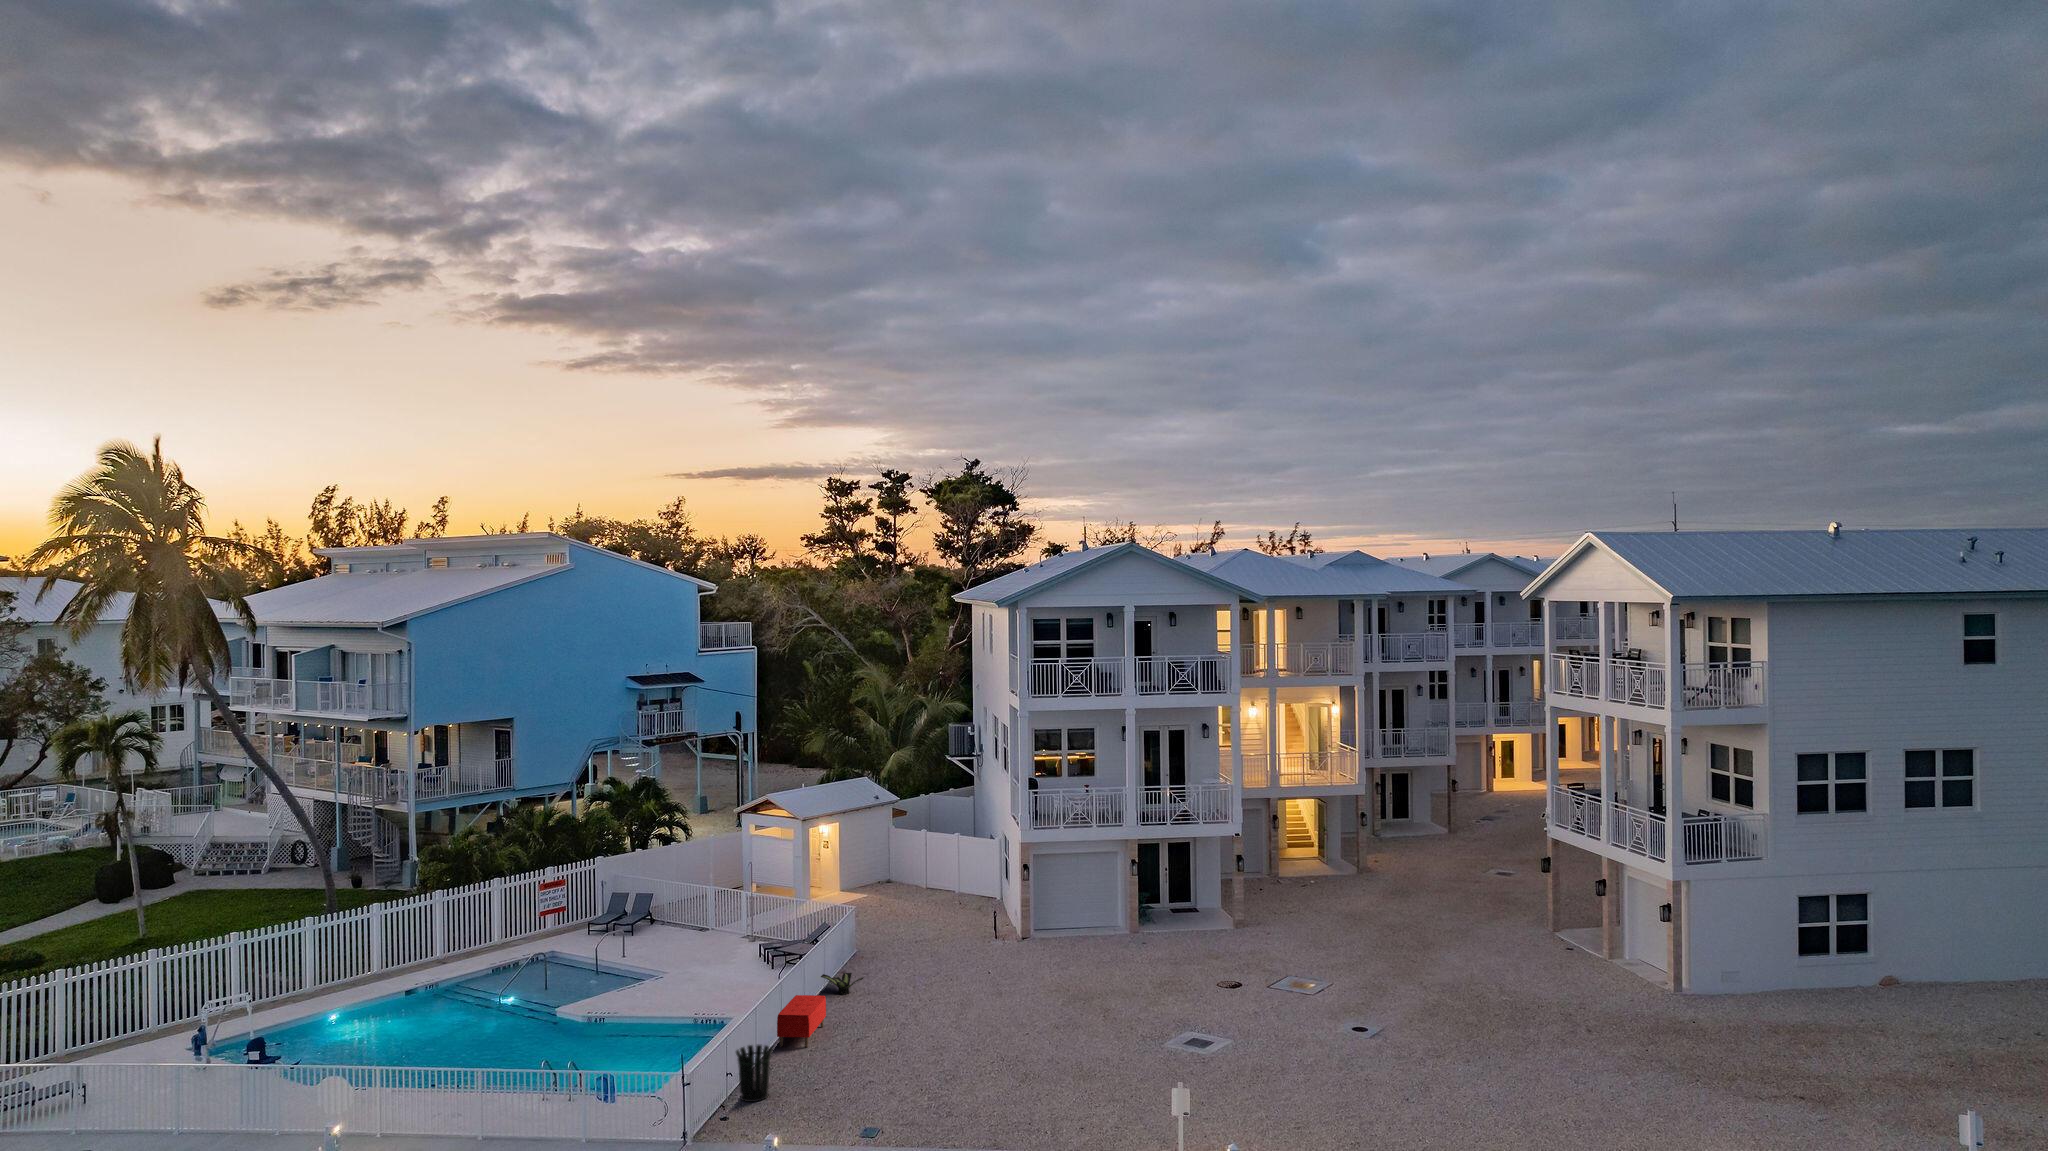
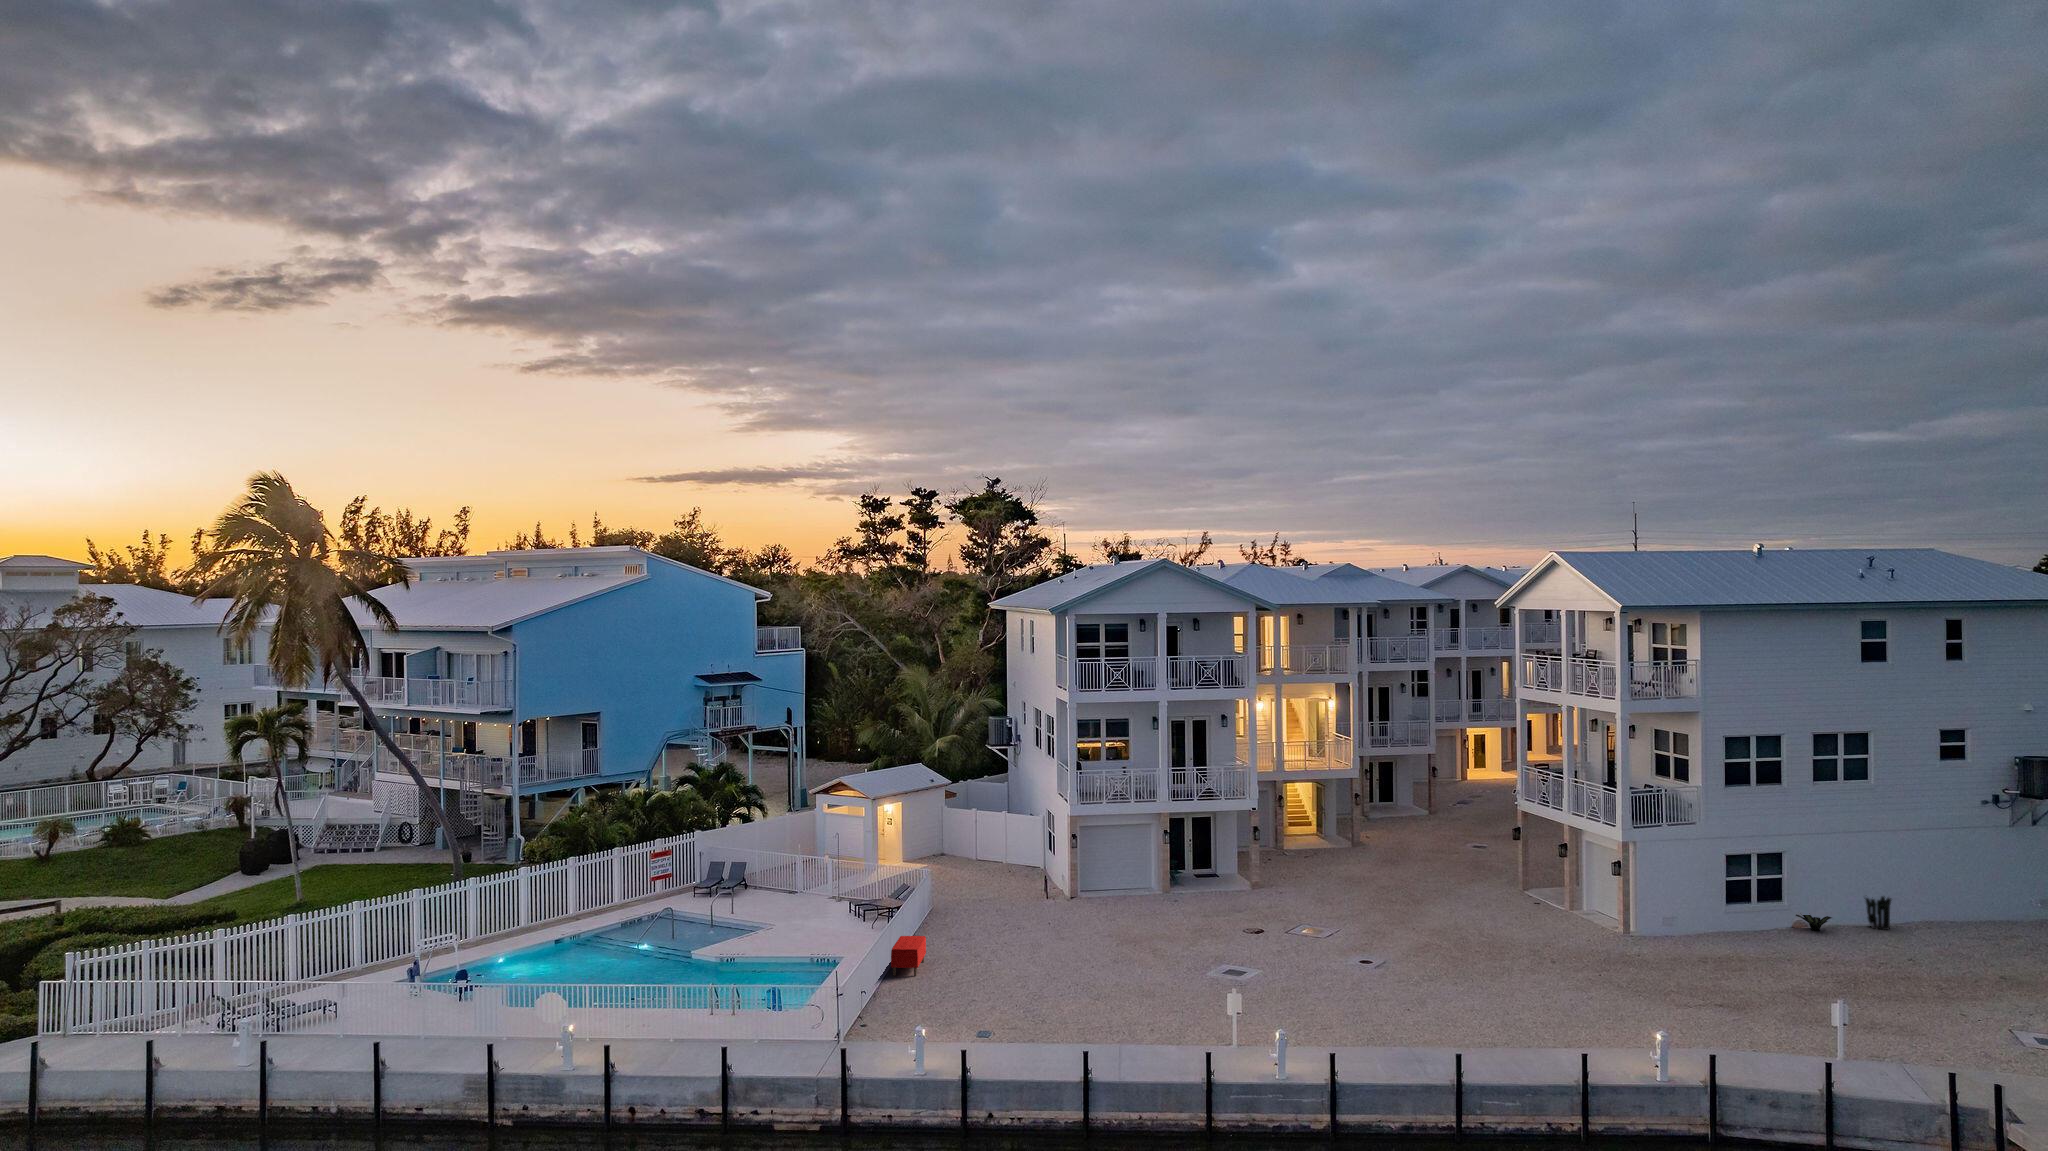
potted plant: present [821,973,863,995] -> present [1796,914,1832,931]
waste bin: present [736,1045,773,1102] -> present [1866,896,1891,930]

